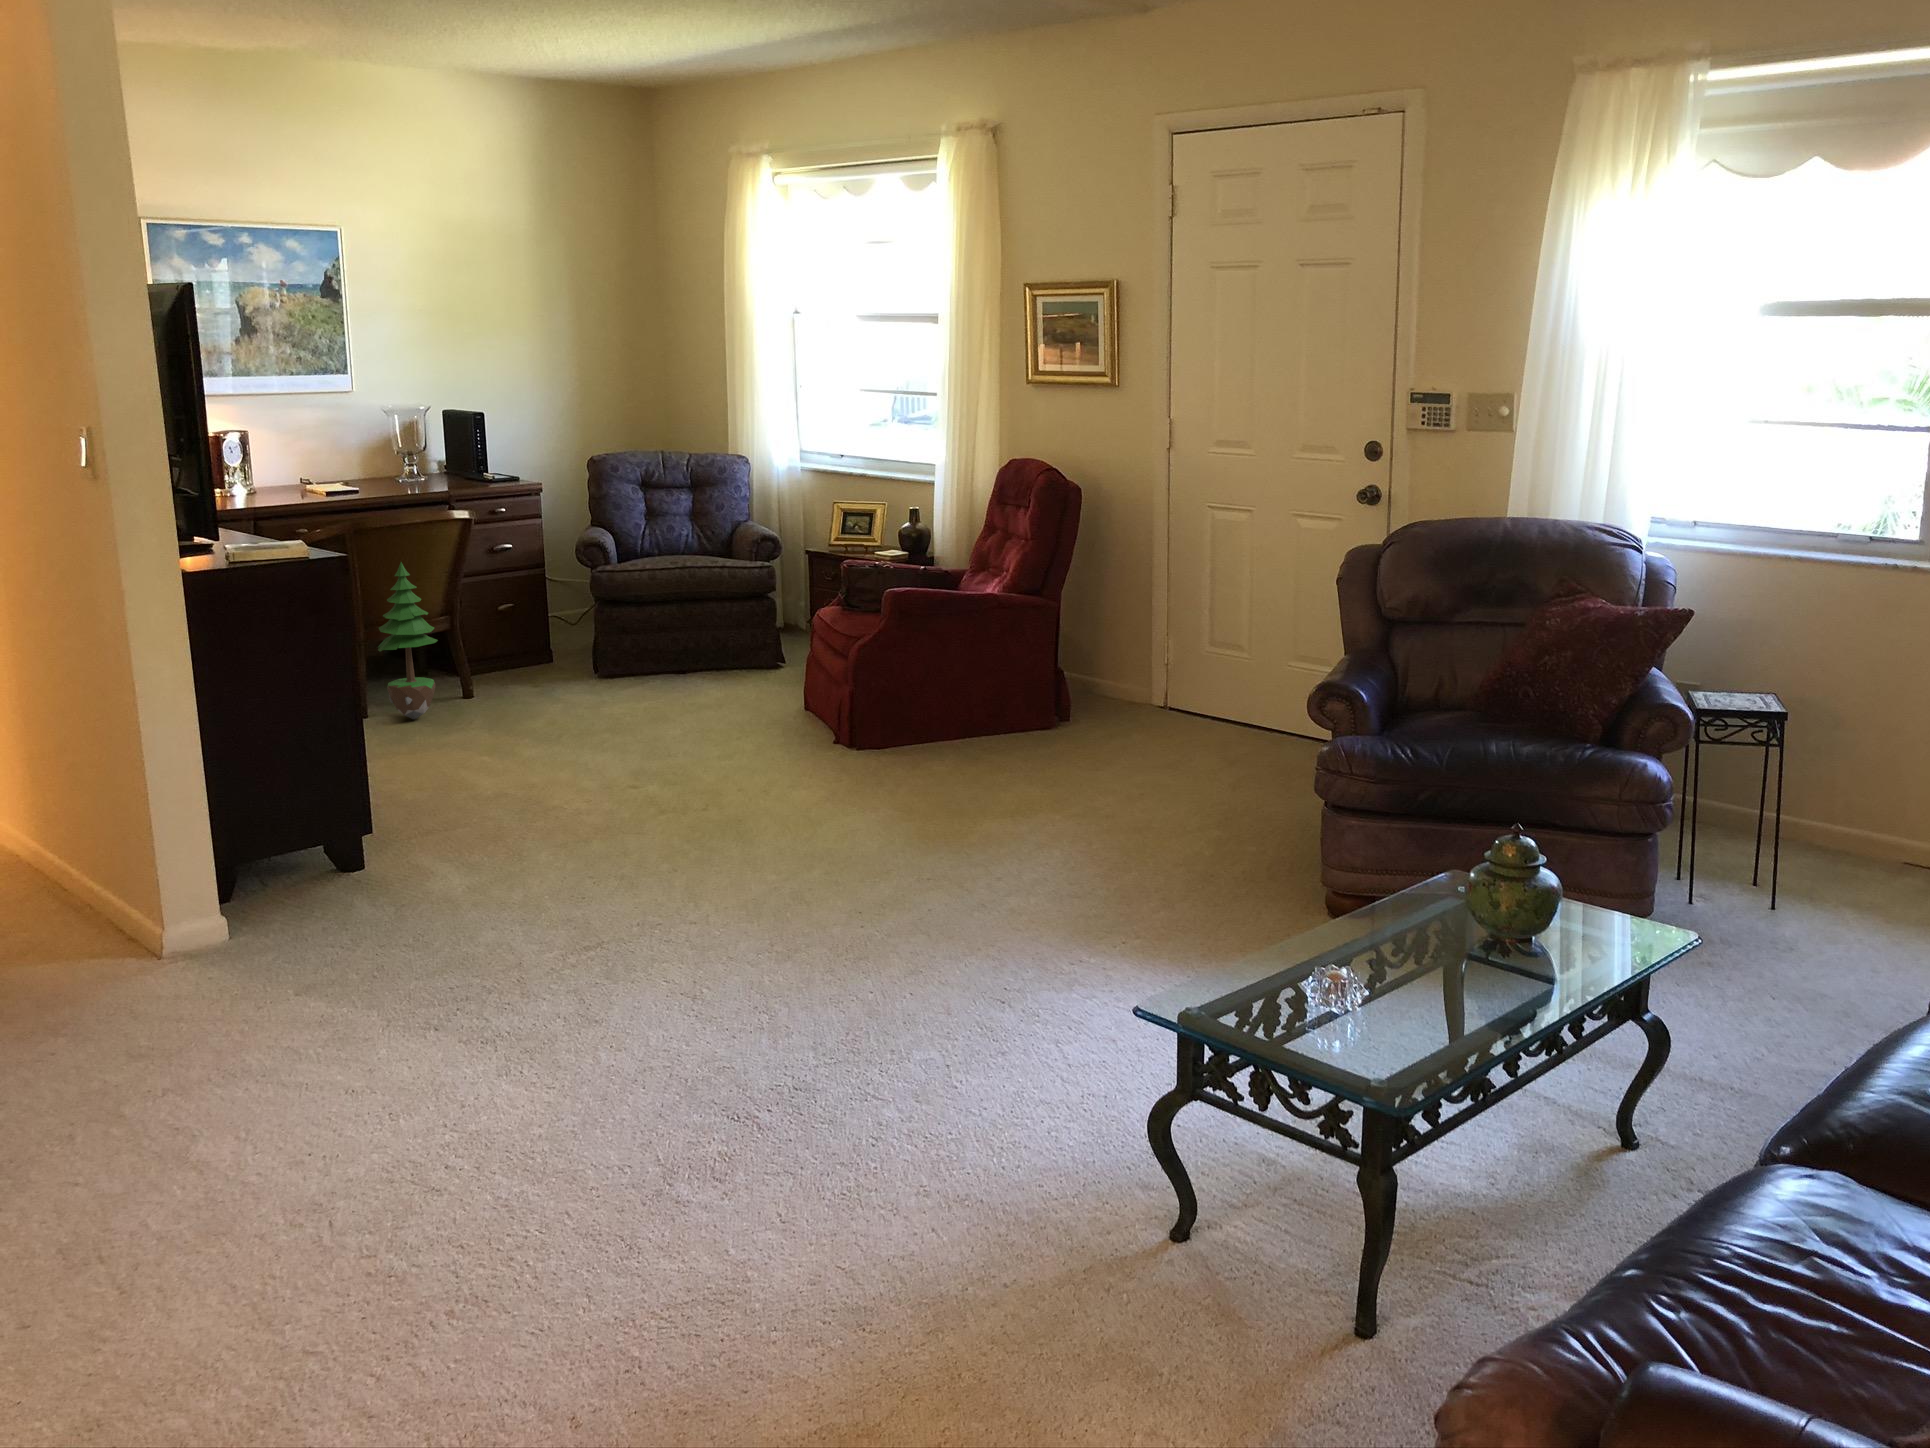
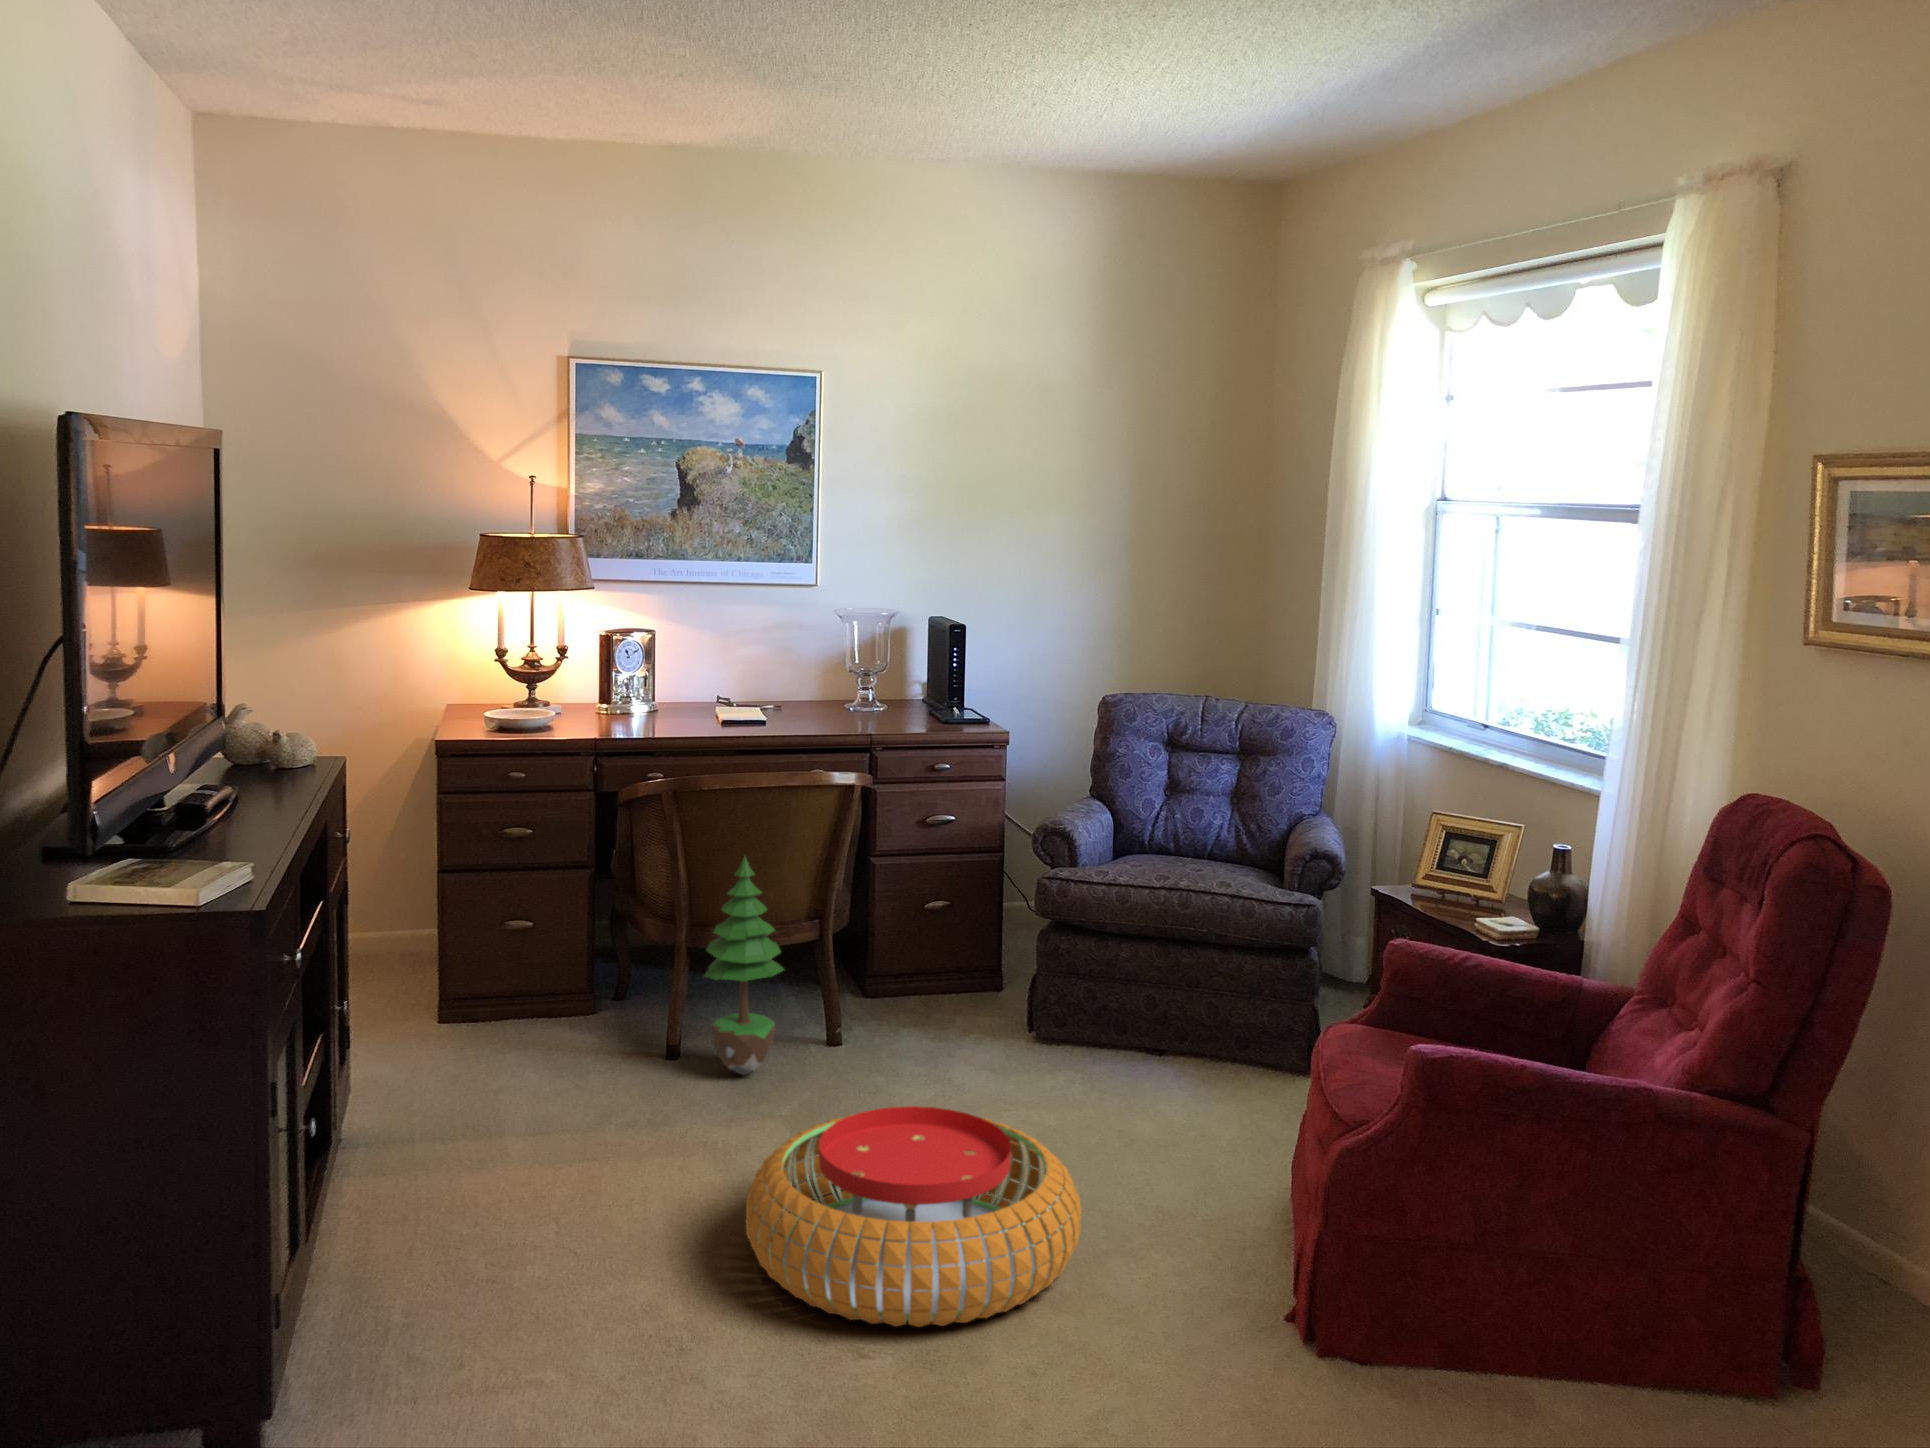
pouf: none [508,678,723,787] -> present [746,1106,1082,1327]

